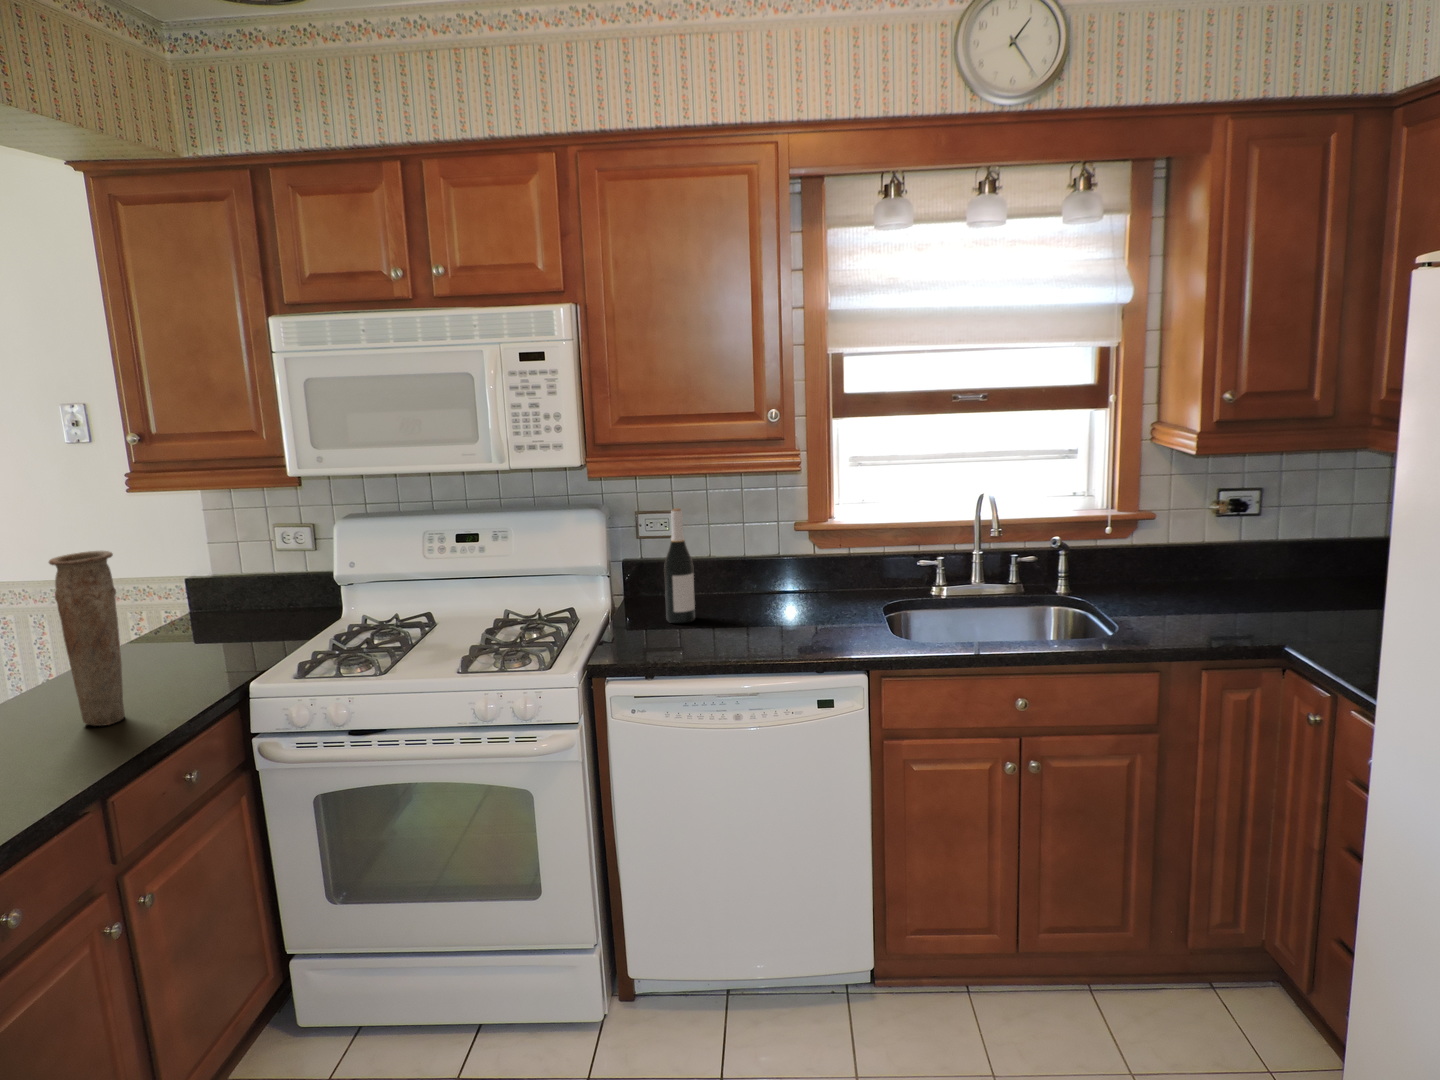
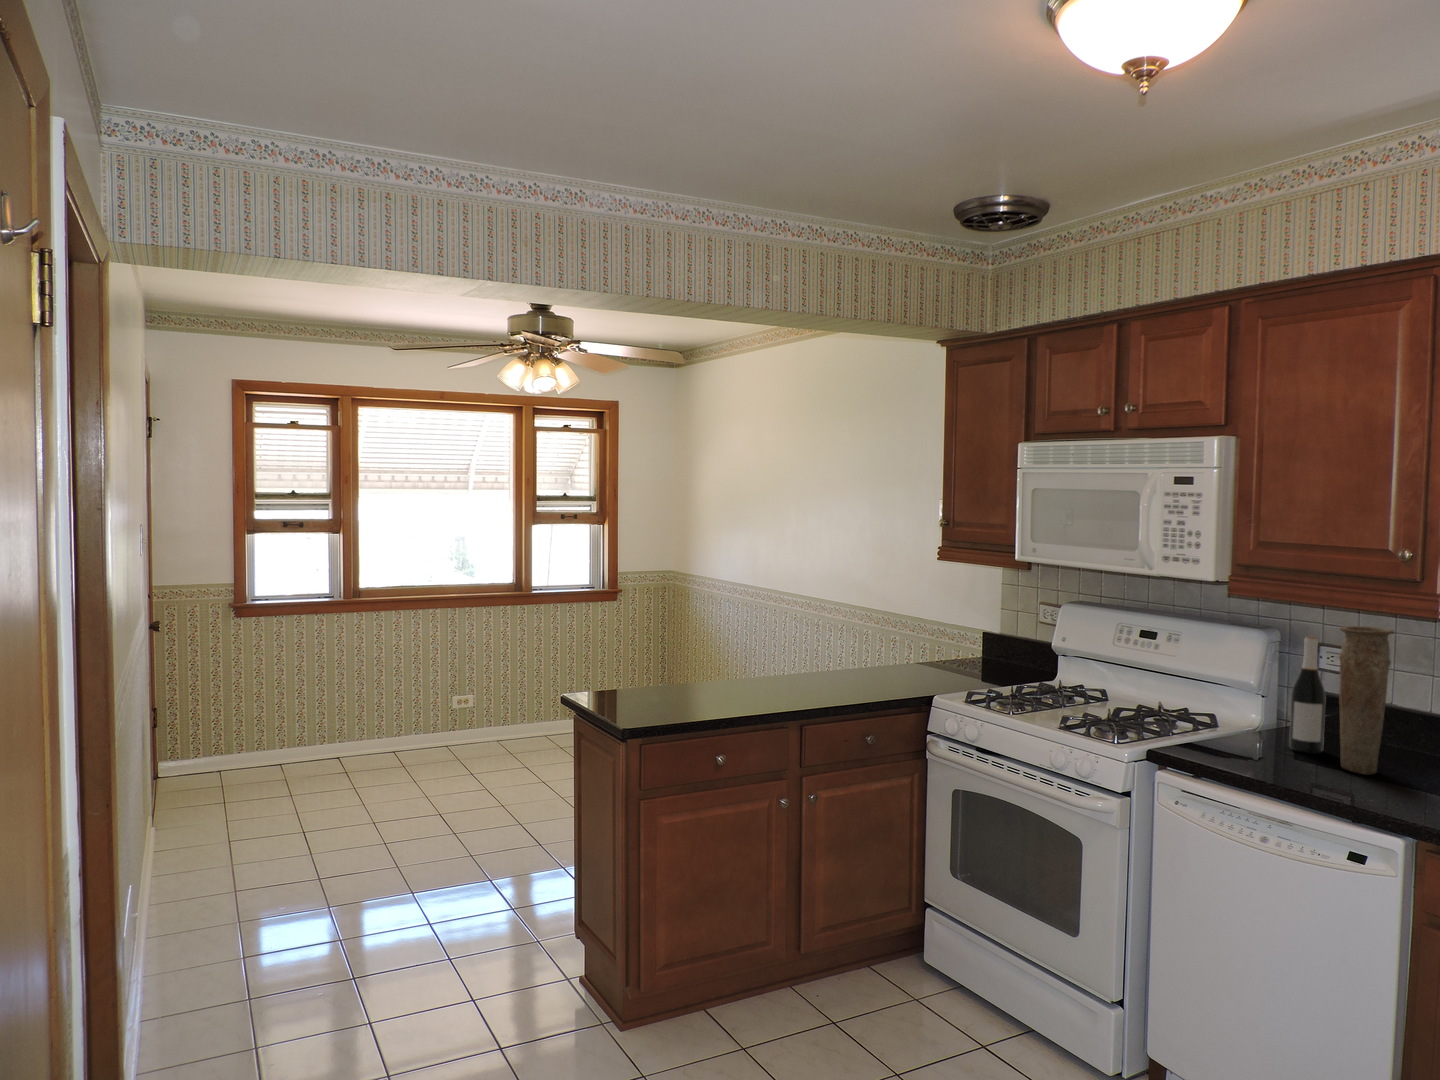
vase: present [49,551,125,726] -> present [1339,626,1394,775]

